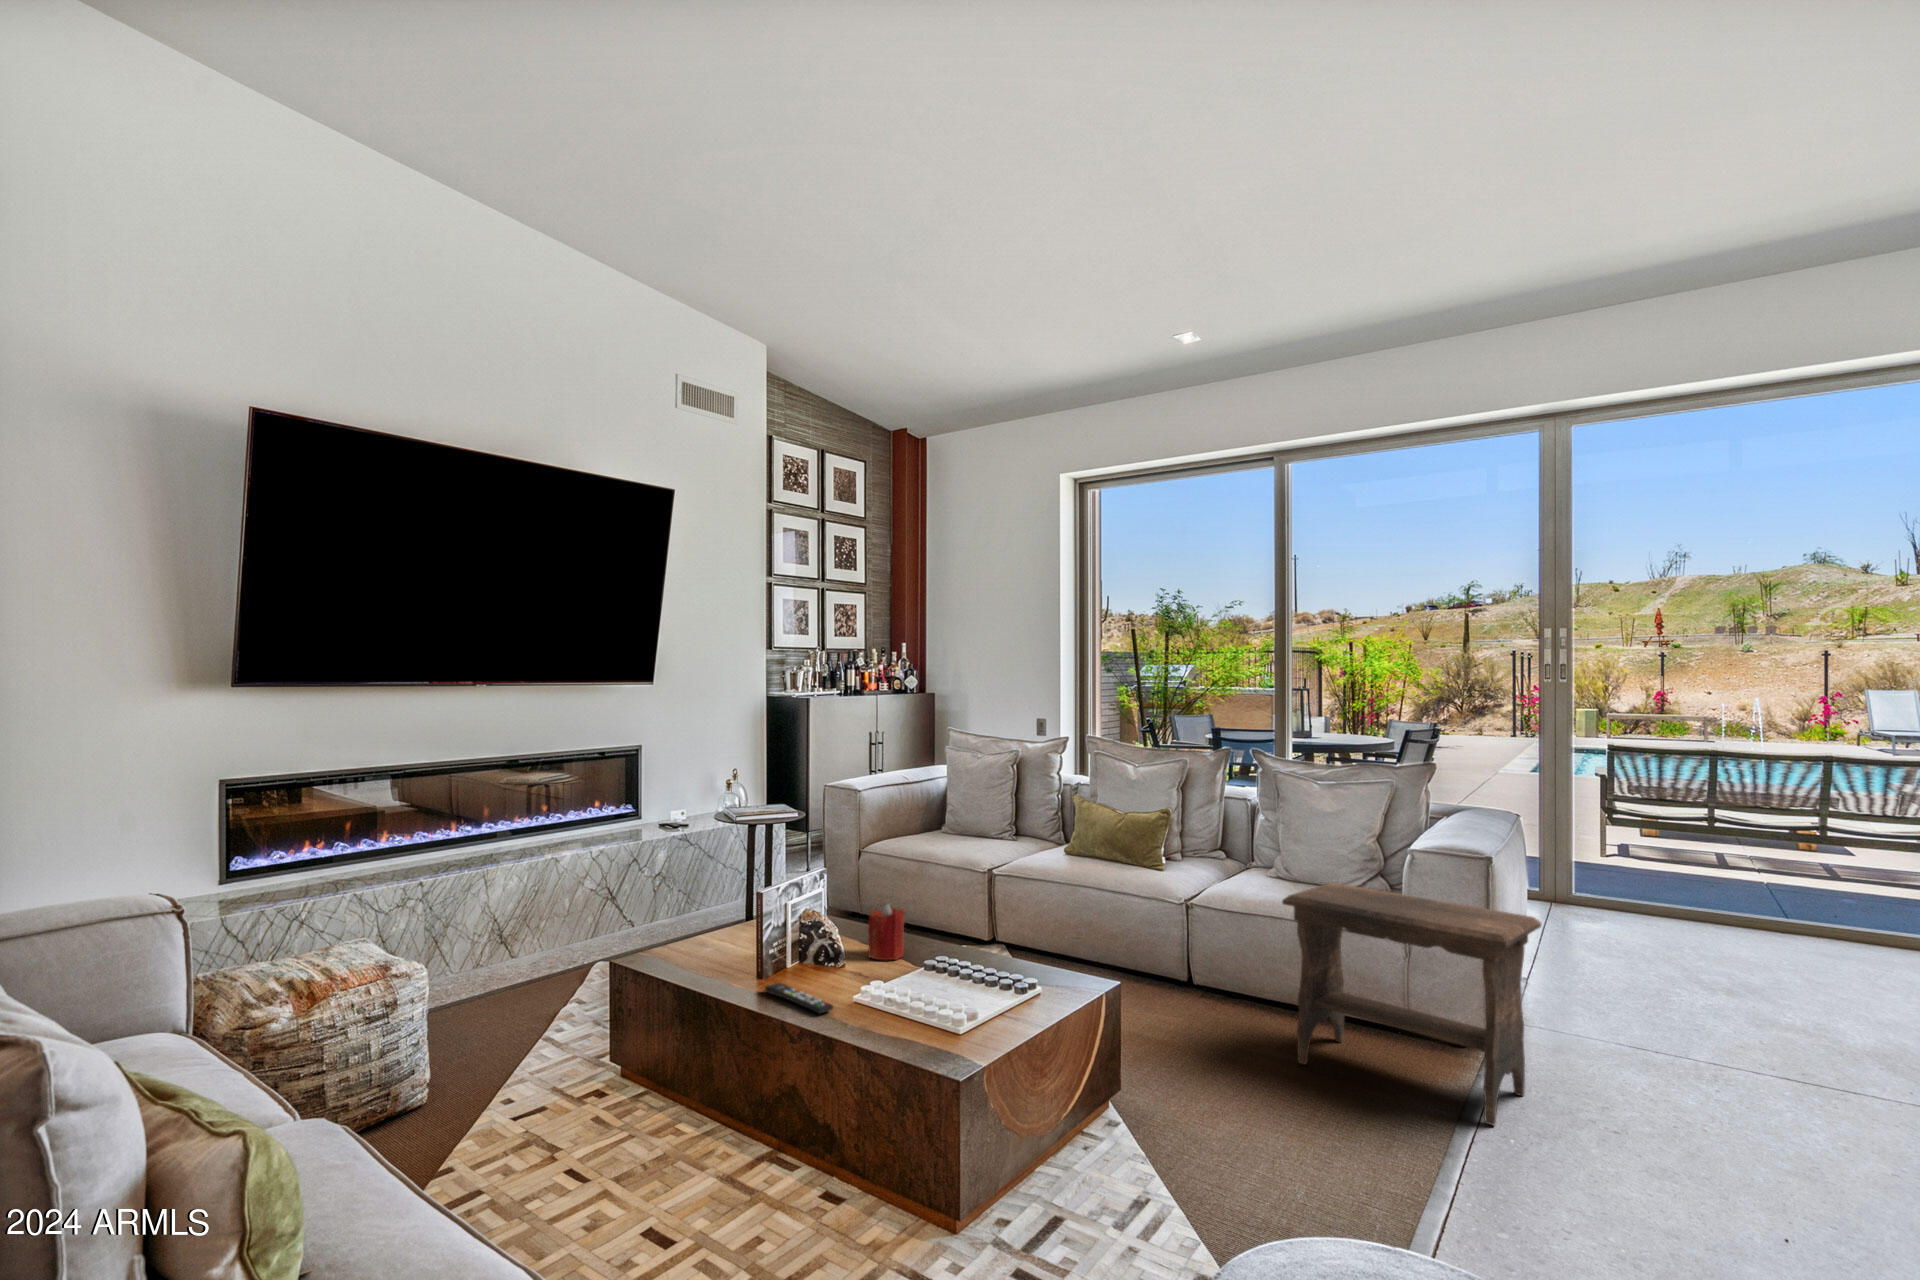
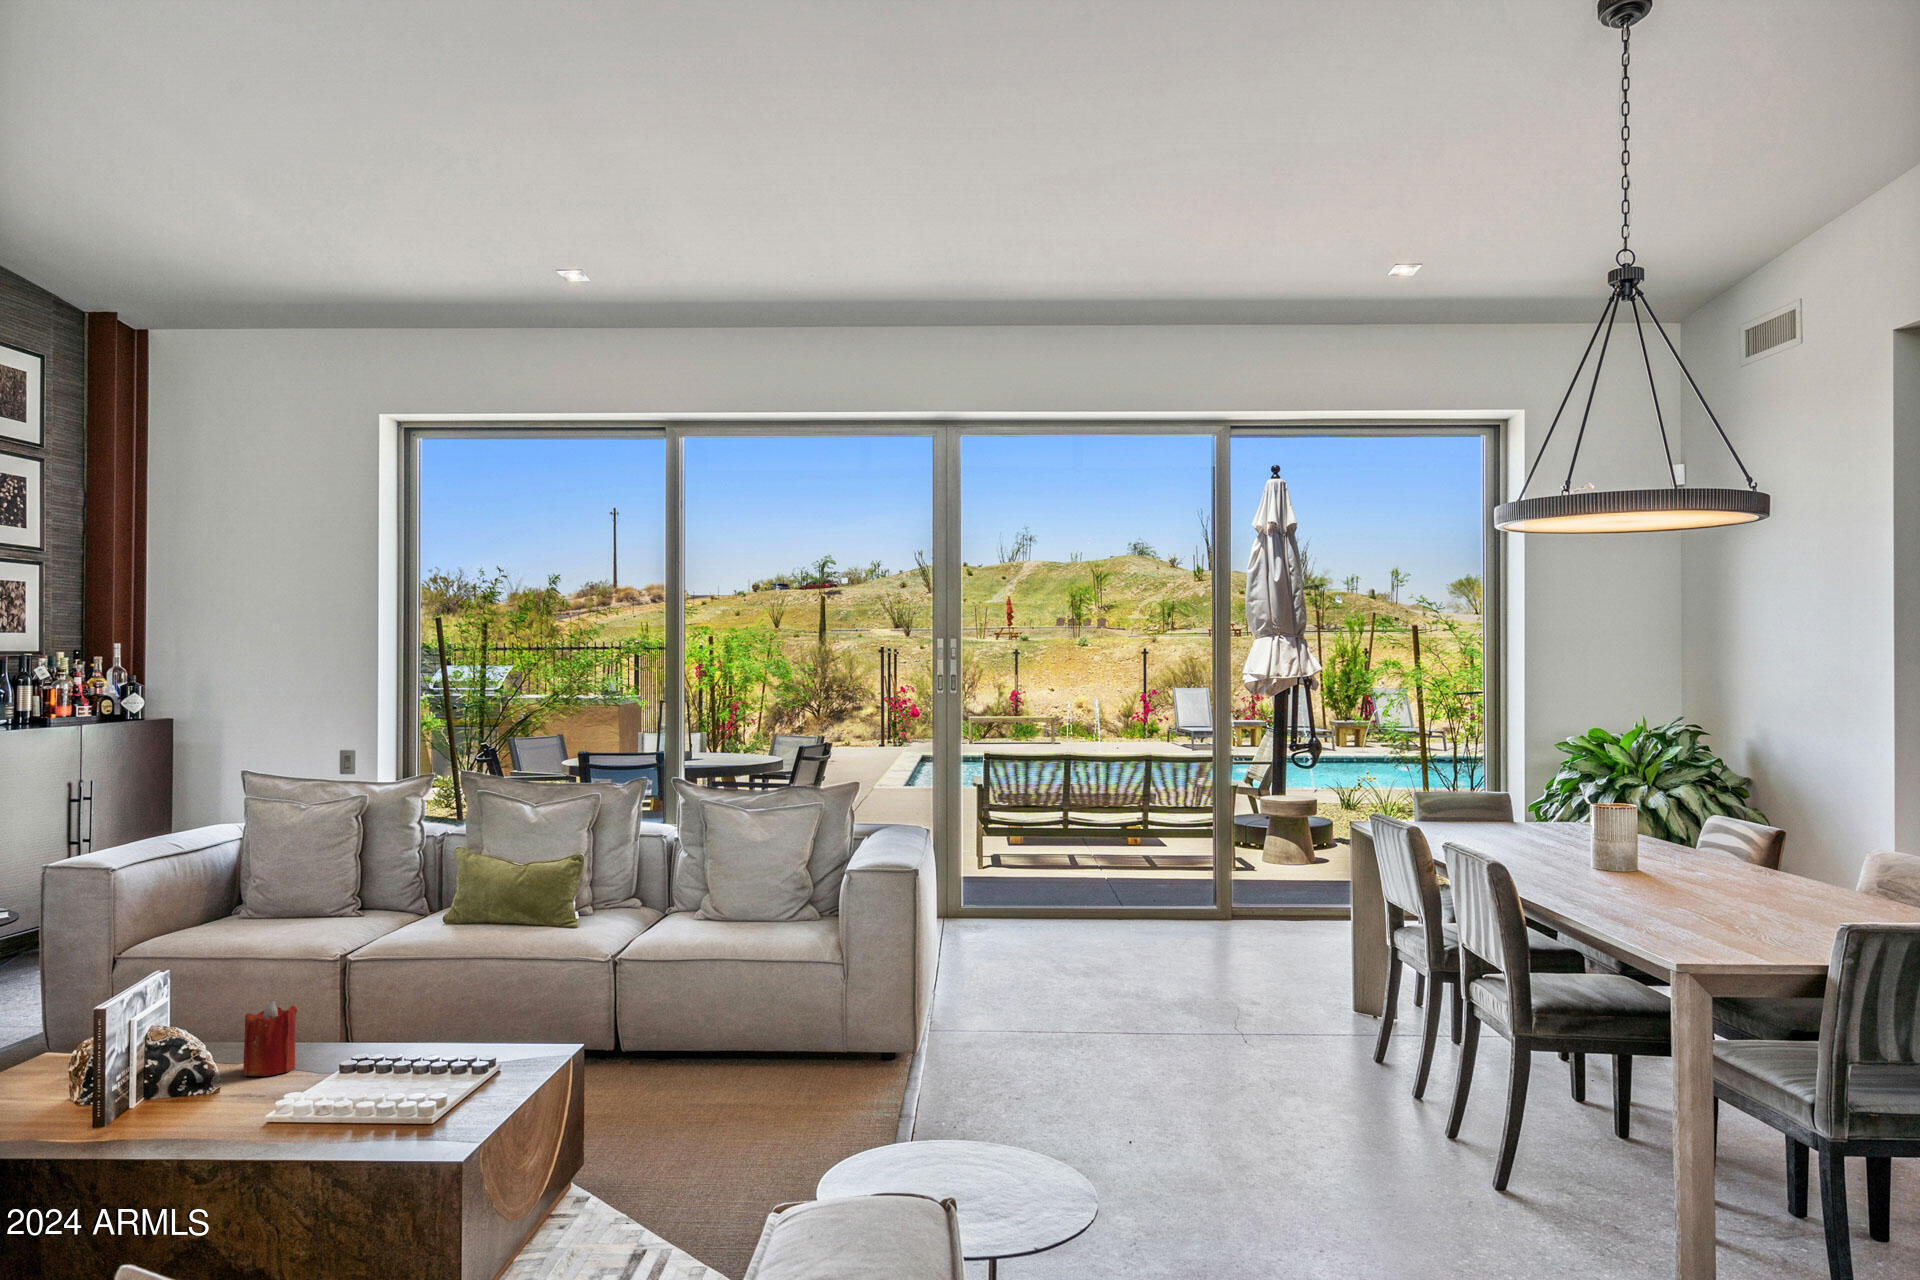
footstool: present [1282,883,1542,1125] -> none [736,910,963,1112]
remote control: present [765,983,833,1013] -> none [118,1125,246,1145]

